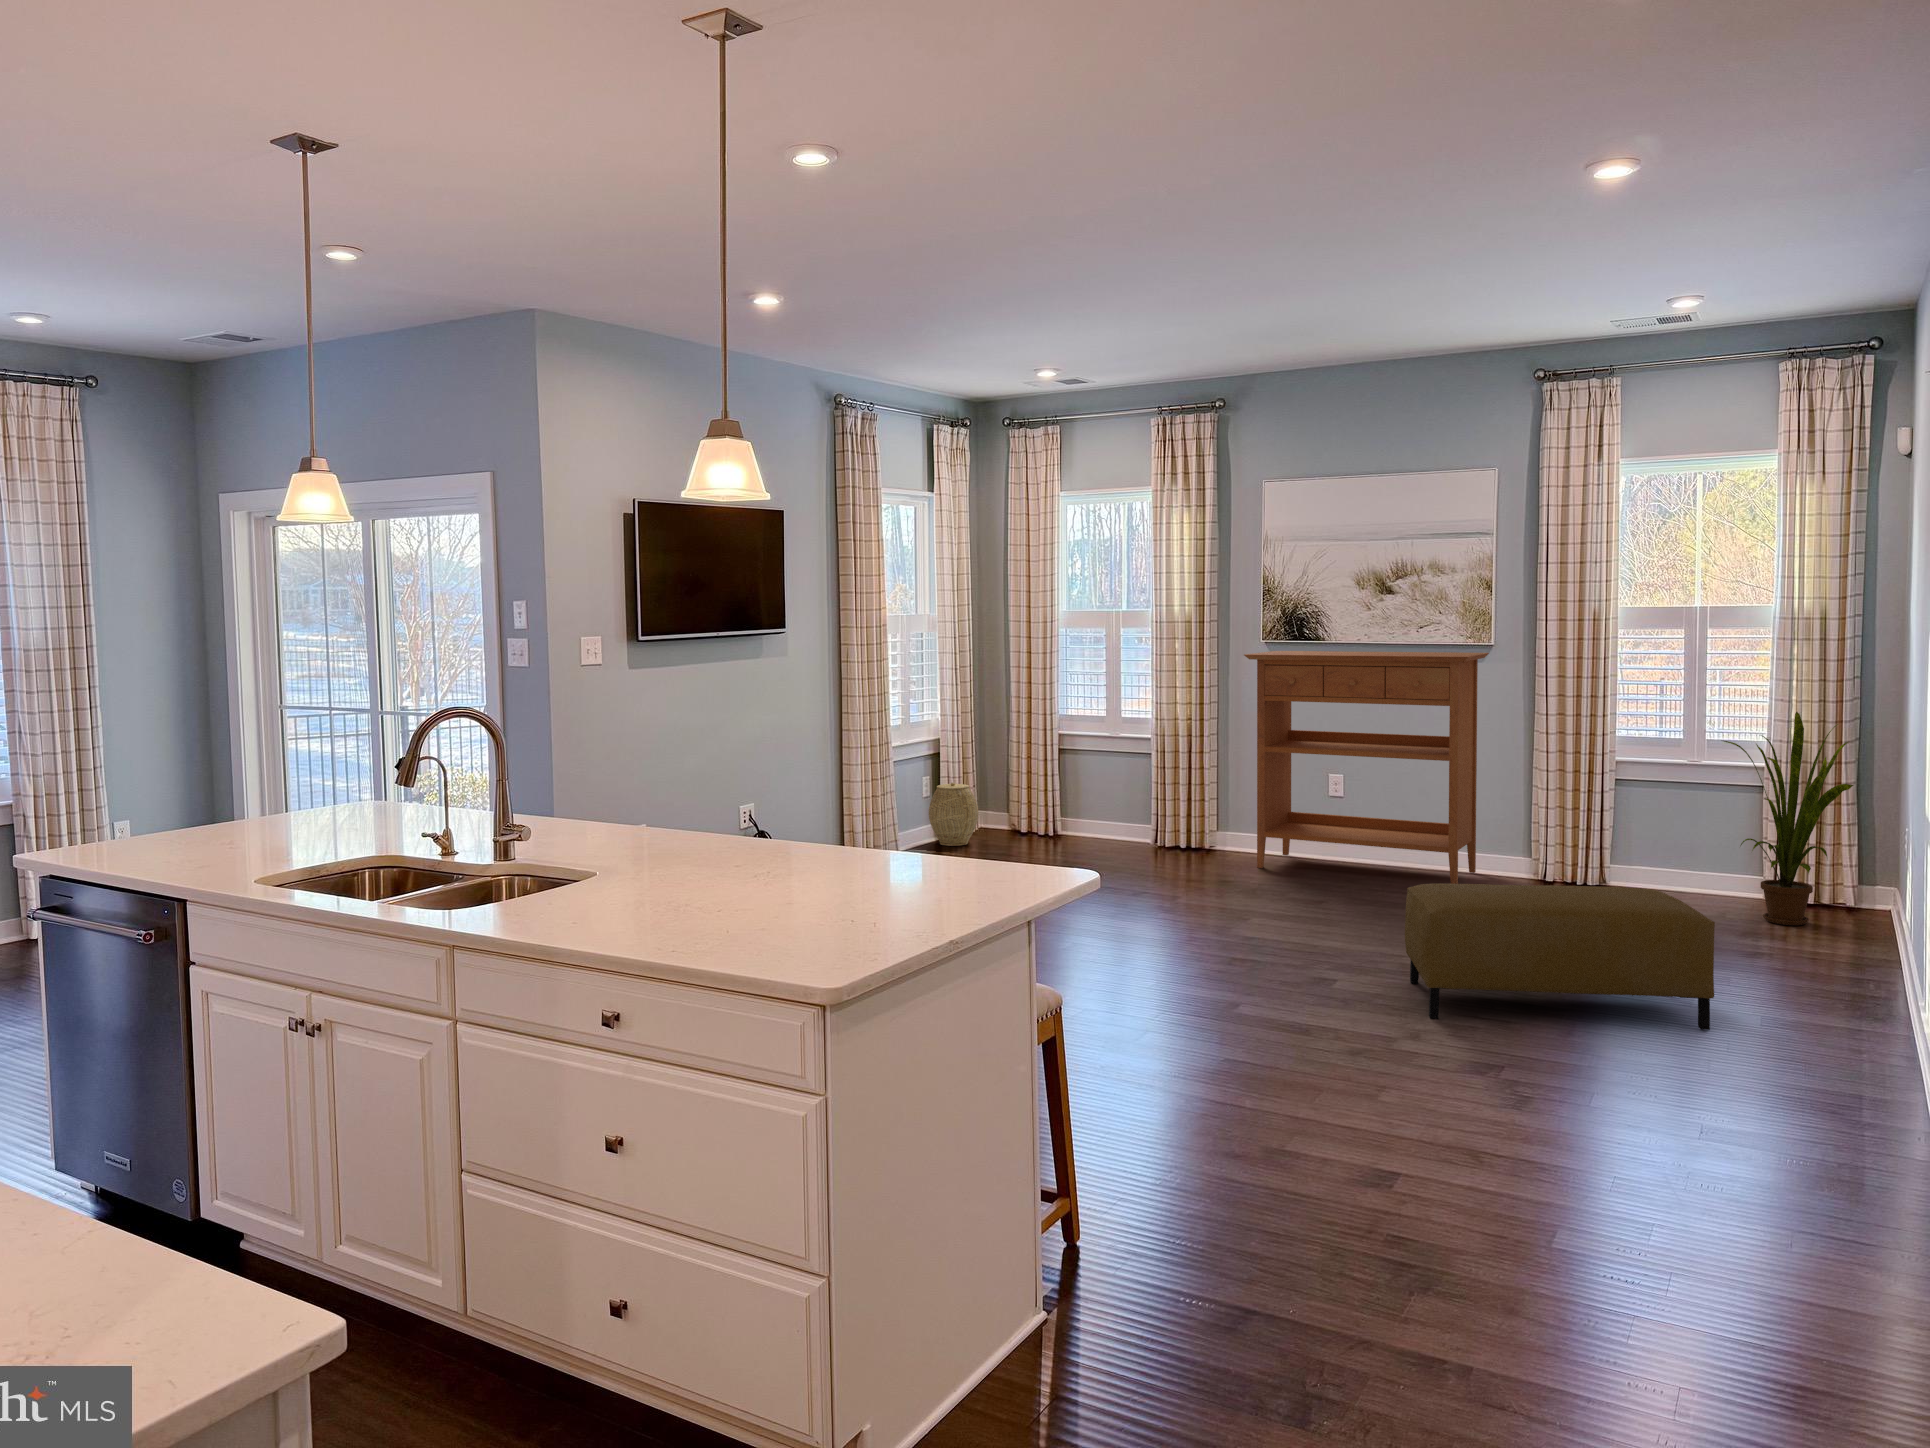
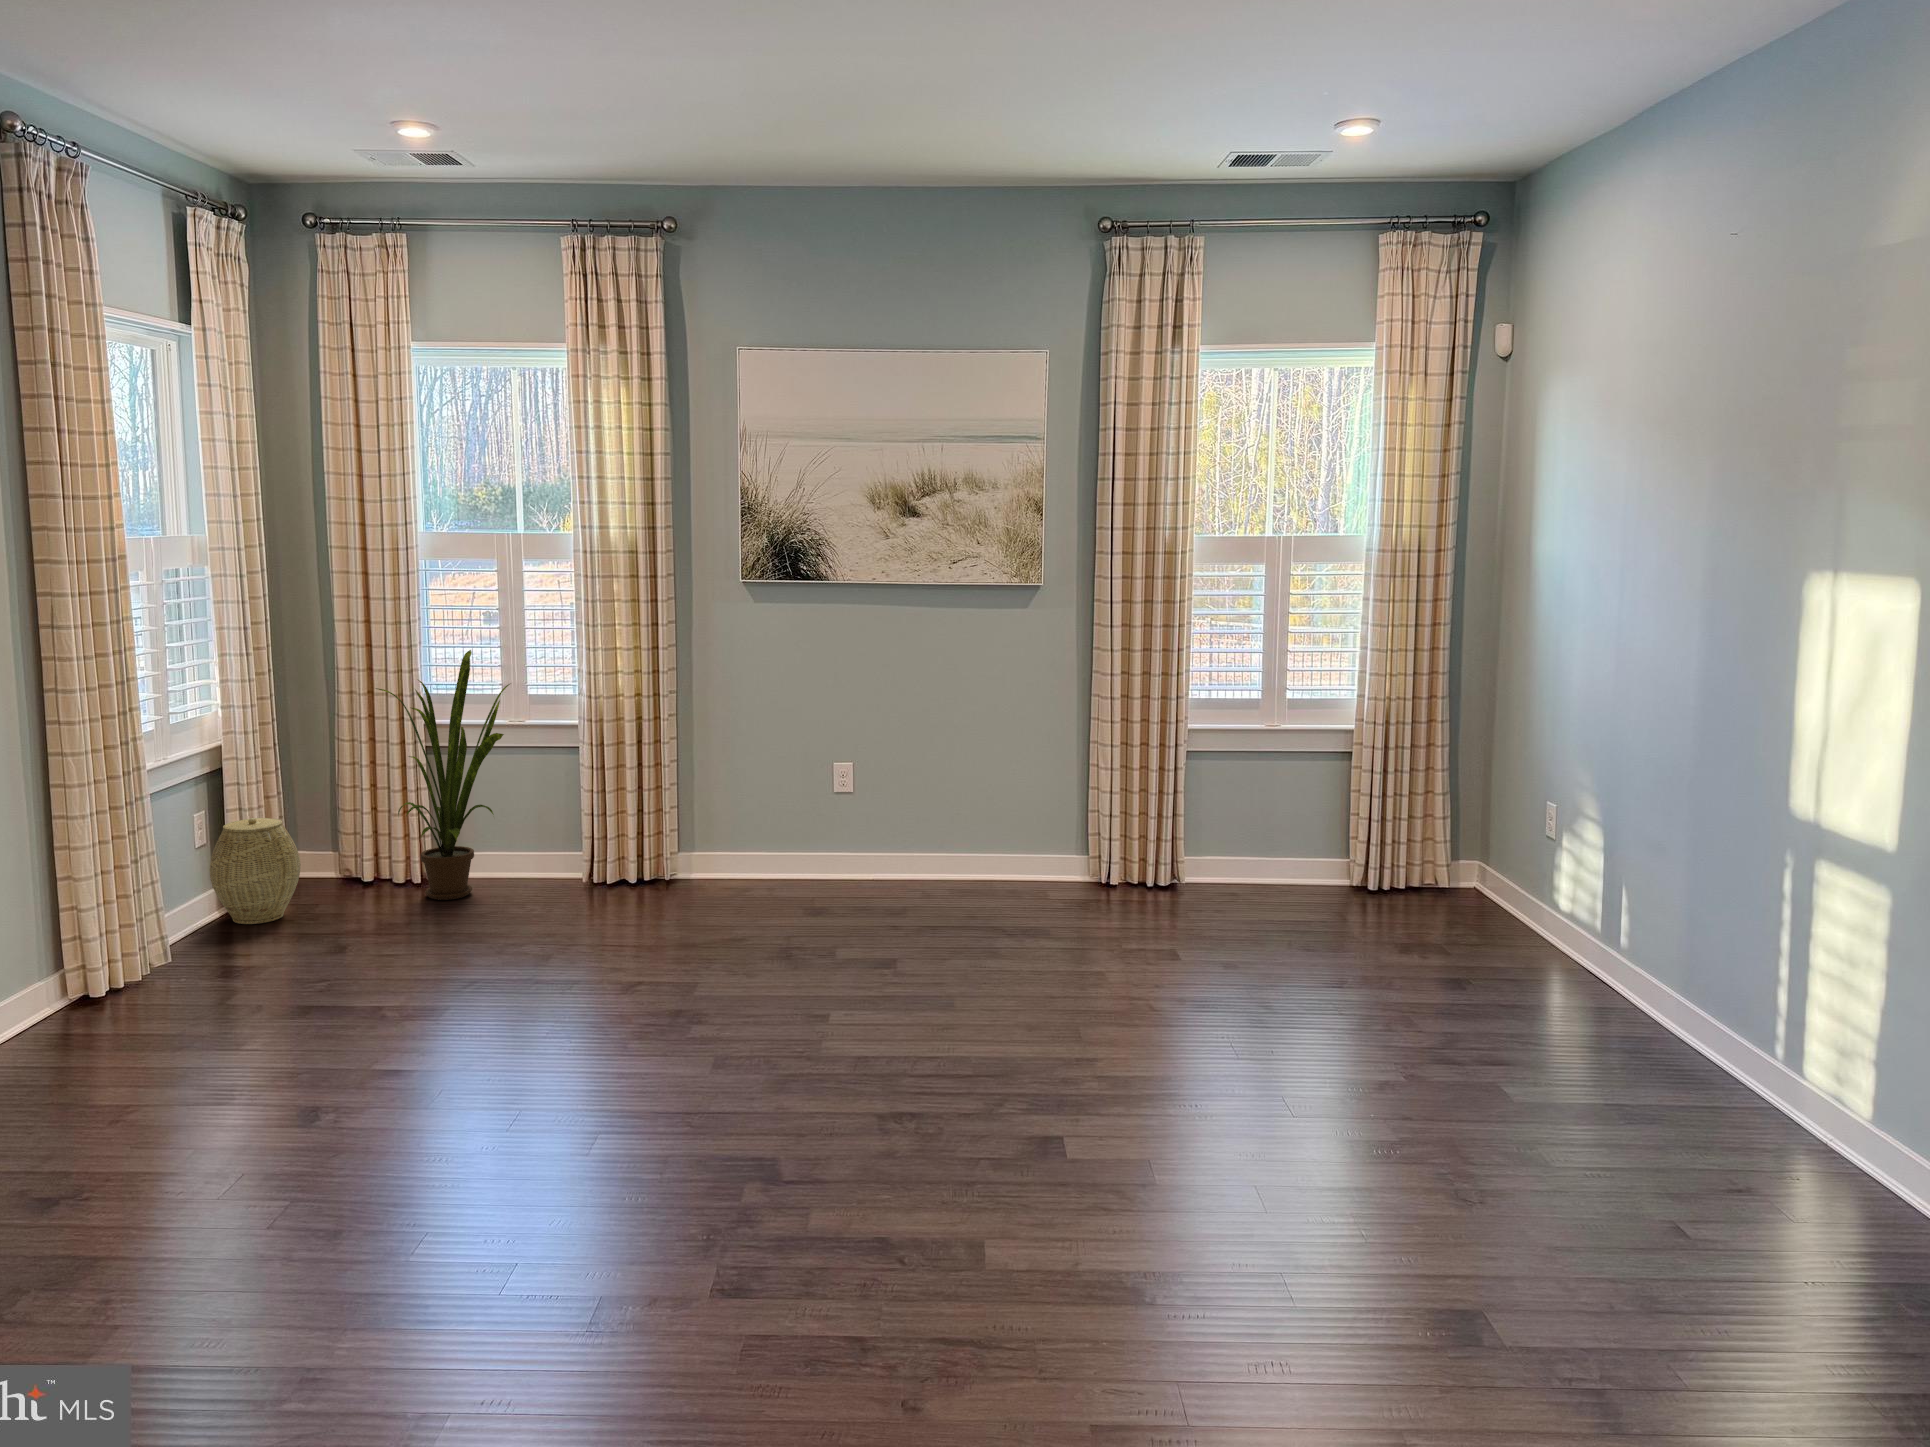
console table: present [1244,651,1489,884] -> none [736,592,1052,911]
house plant: present [1724,712,1853,925] -> present [376,650,510,900]
ottoman: present [1405,883,1715,1030] -> none [1151,940,1596,1211]

